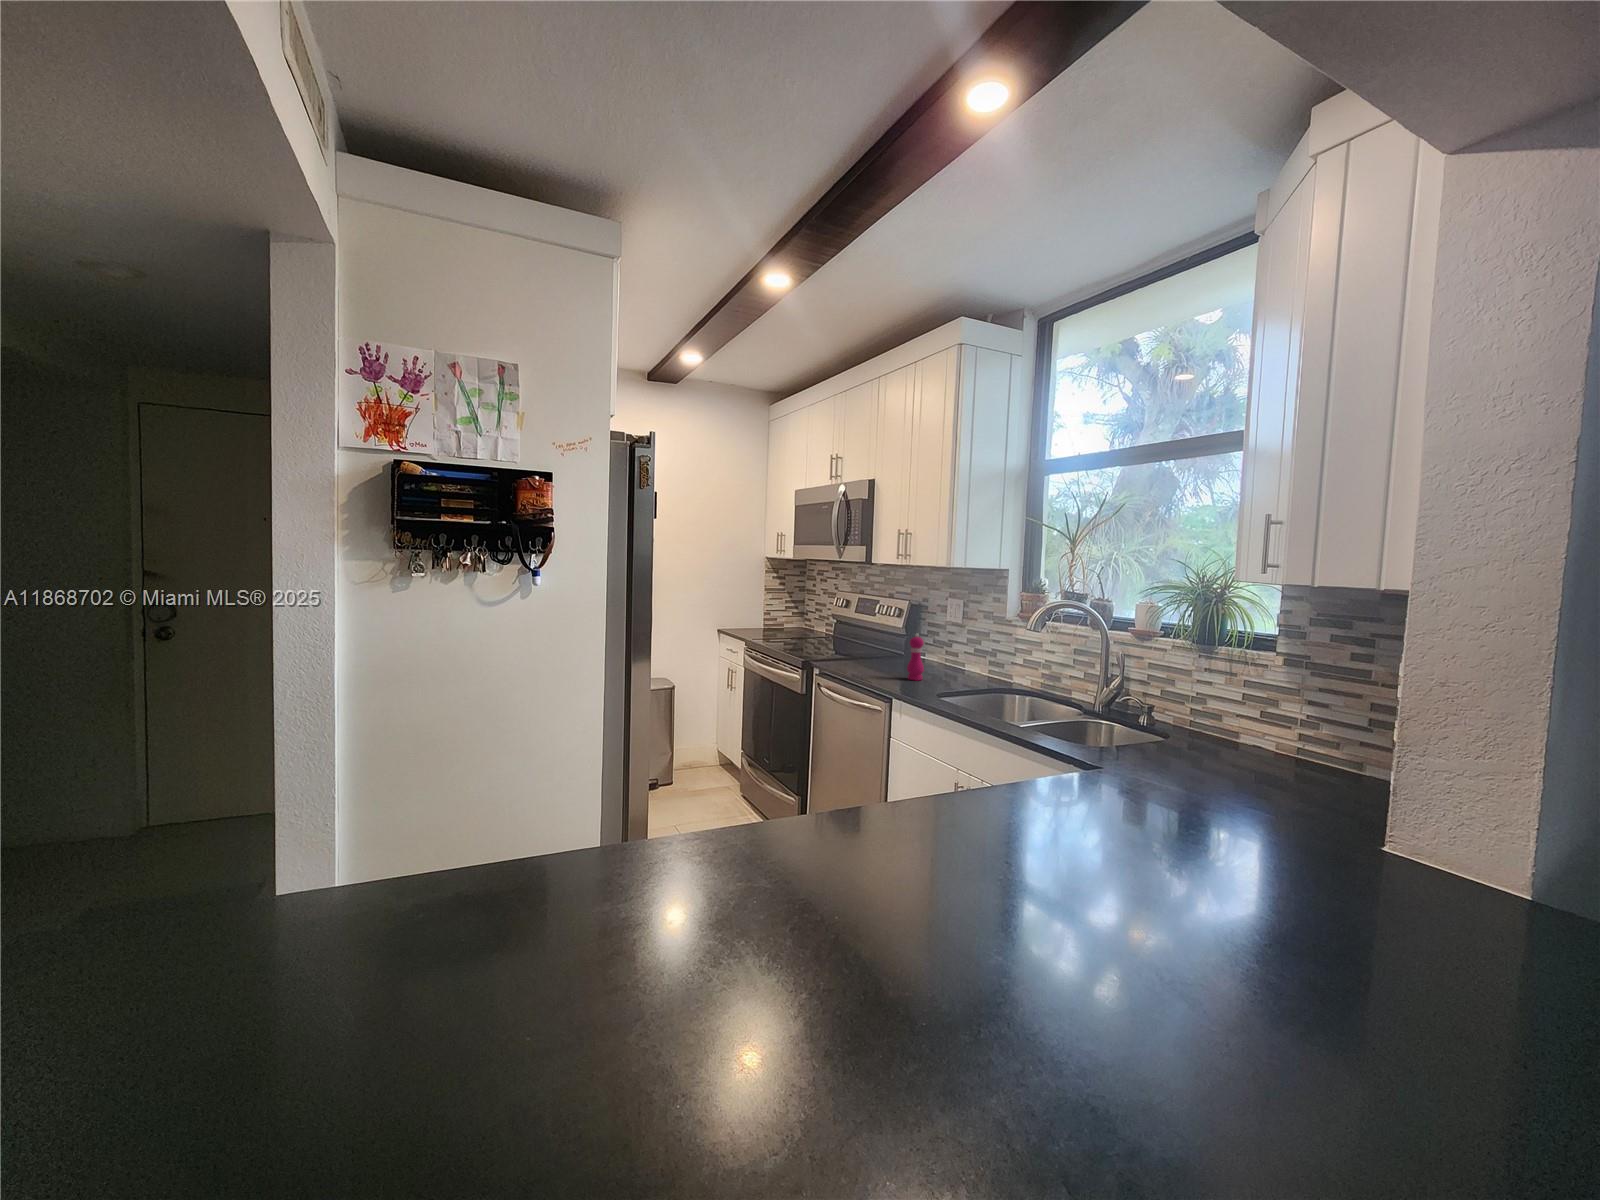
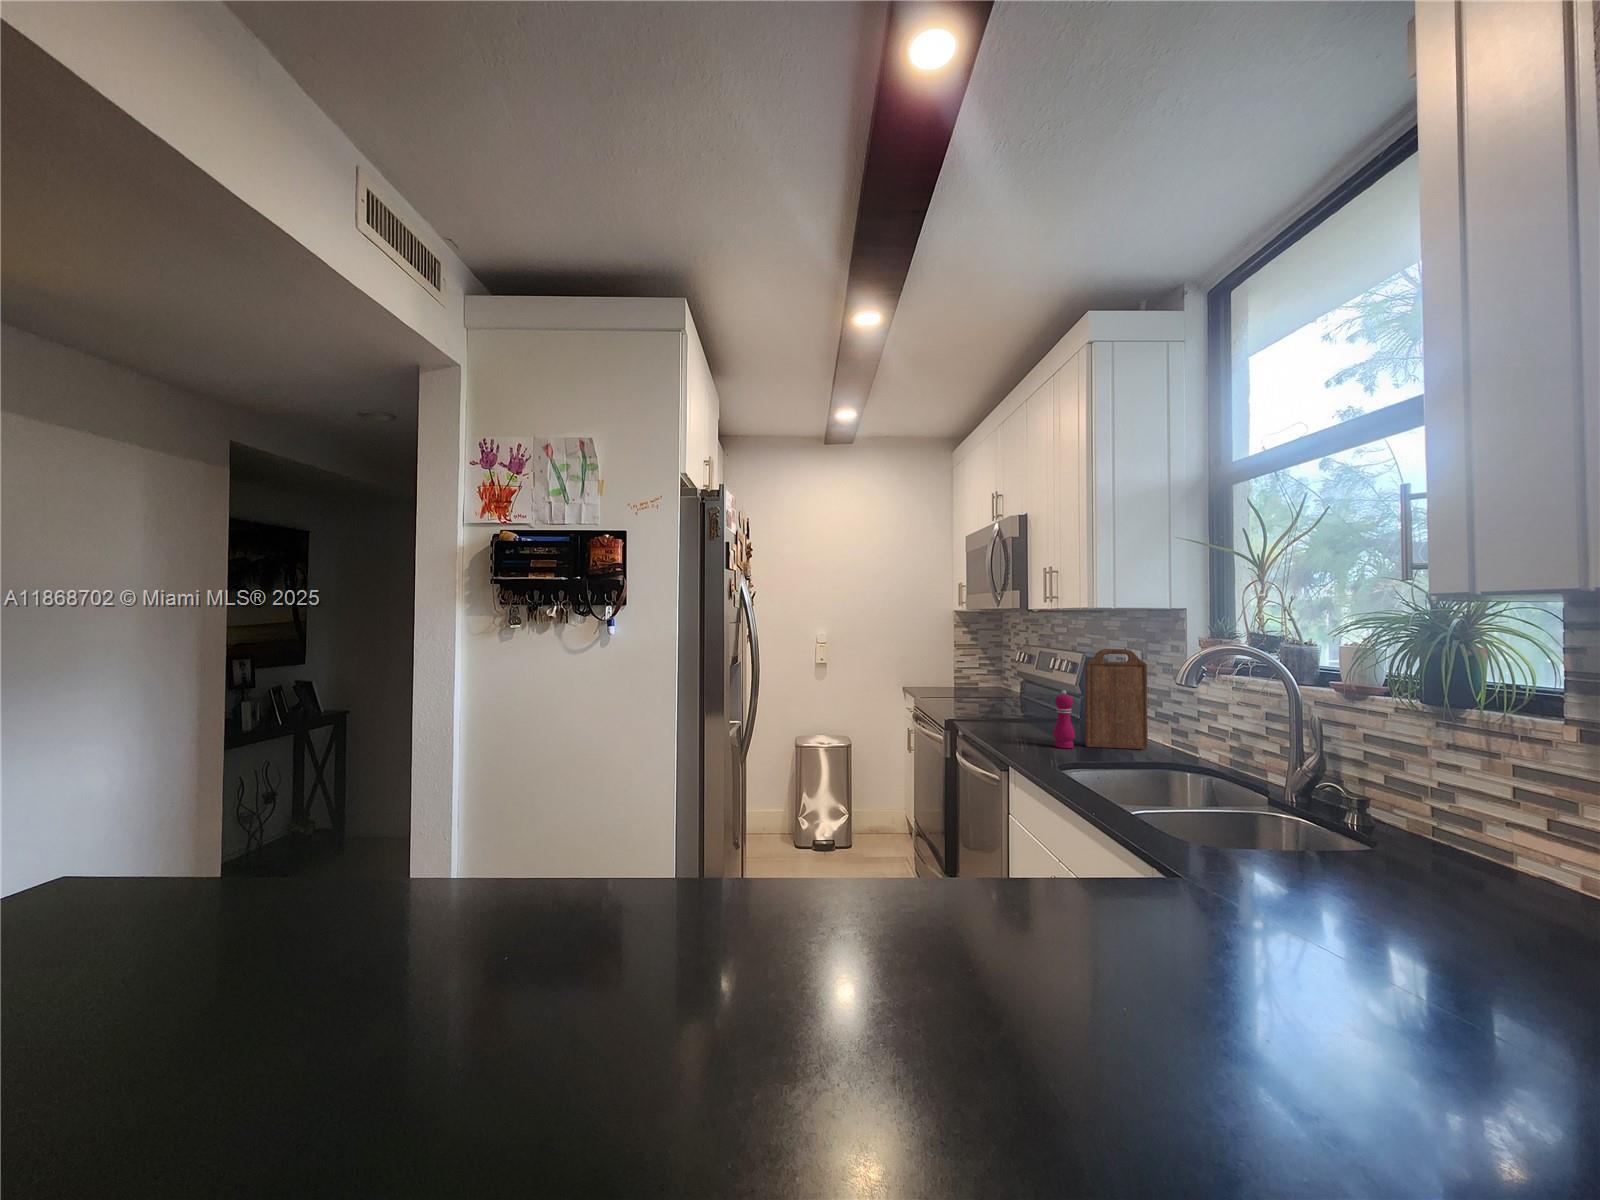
cutting board: none [928,599,974,678] -> present [1085,649,1148,749]

